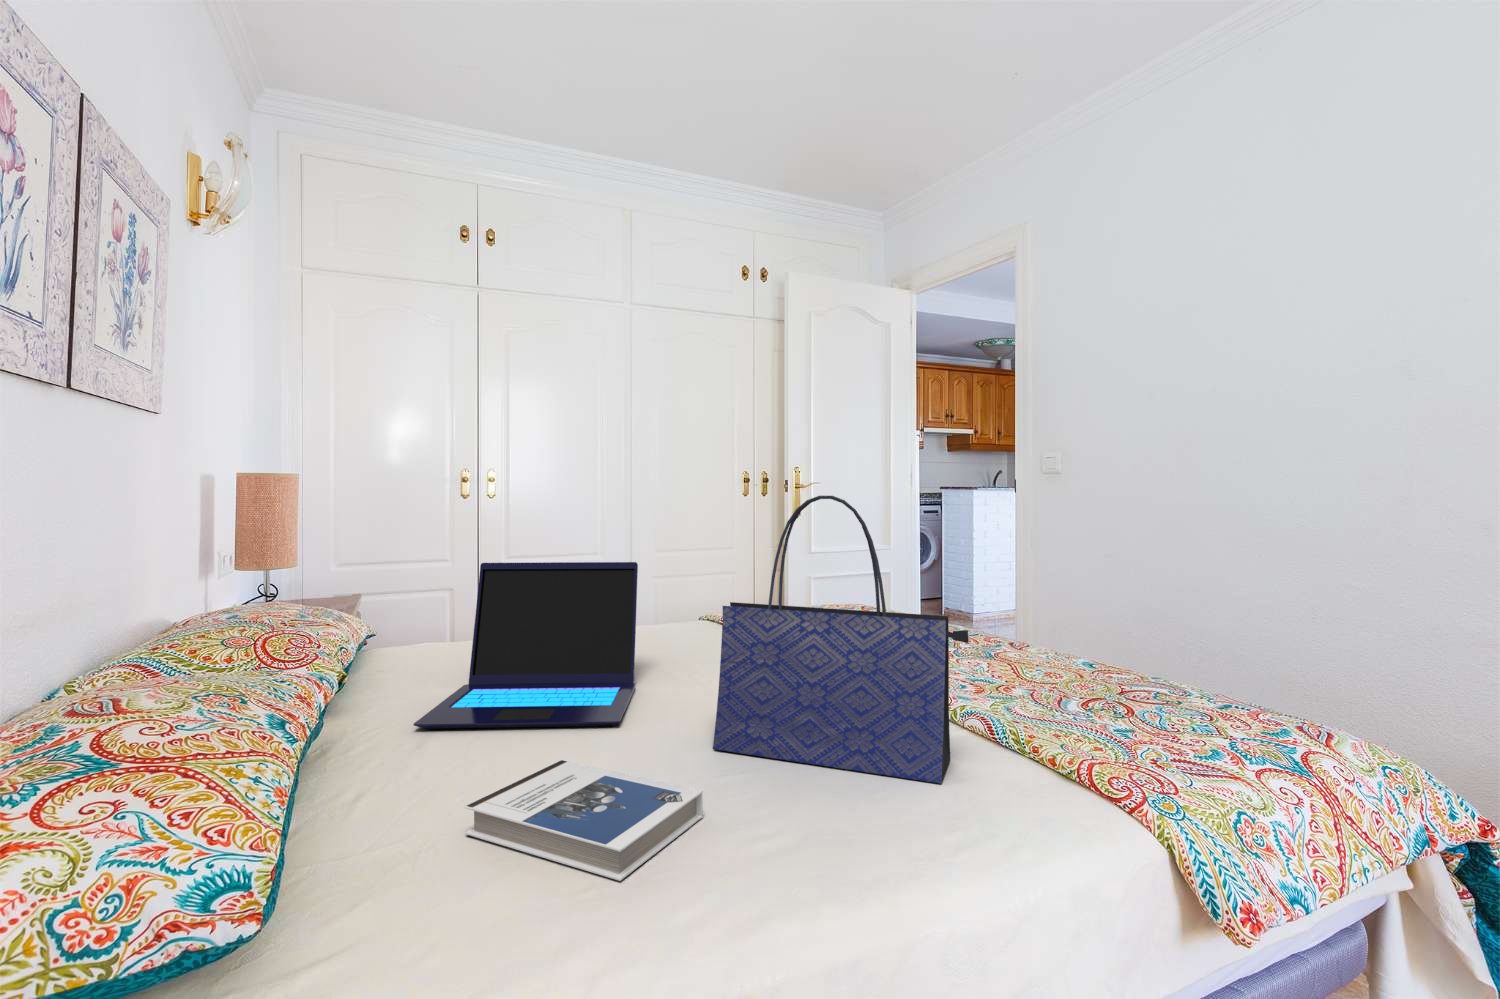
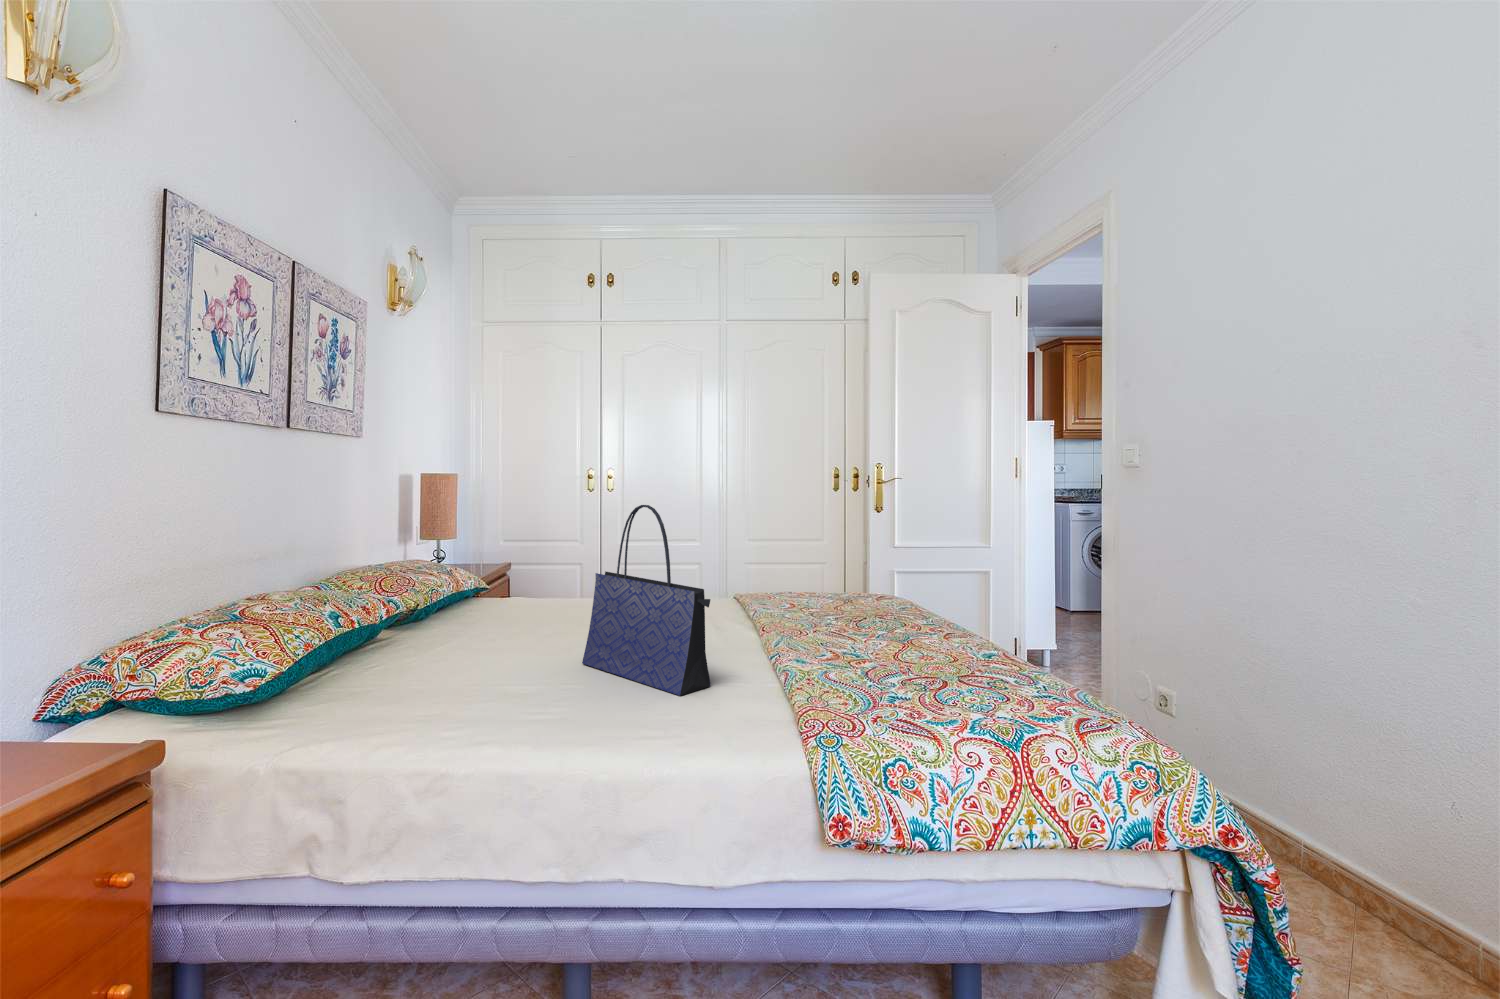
laptop: present [413,562,638,729] -> none [441,537,610,646]
hardback book: present [465,760,703,881] -> none [403,655,523,709]

